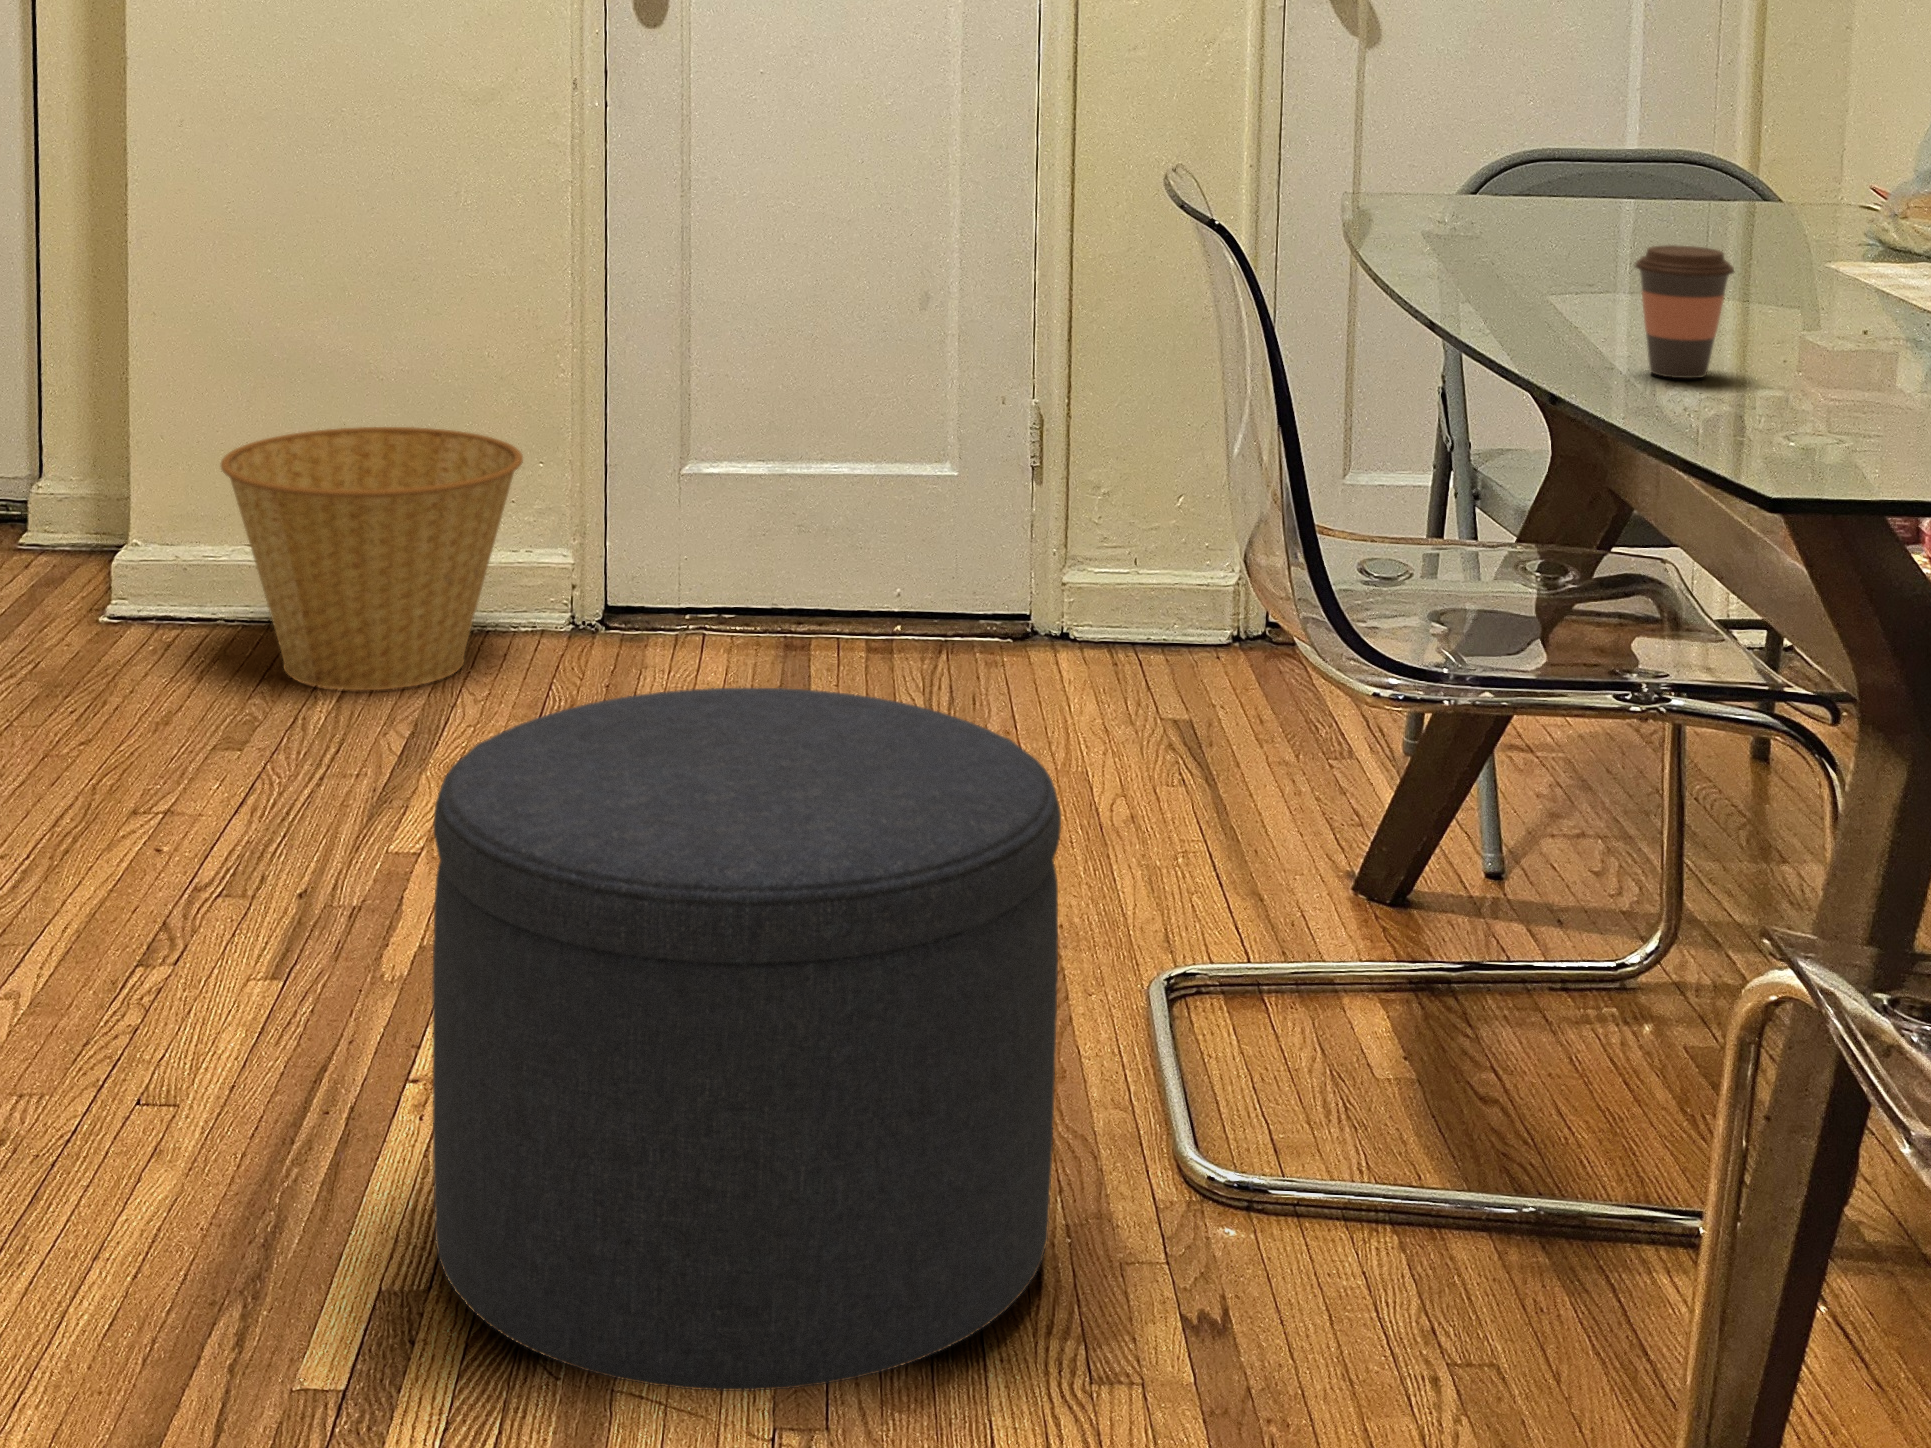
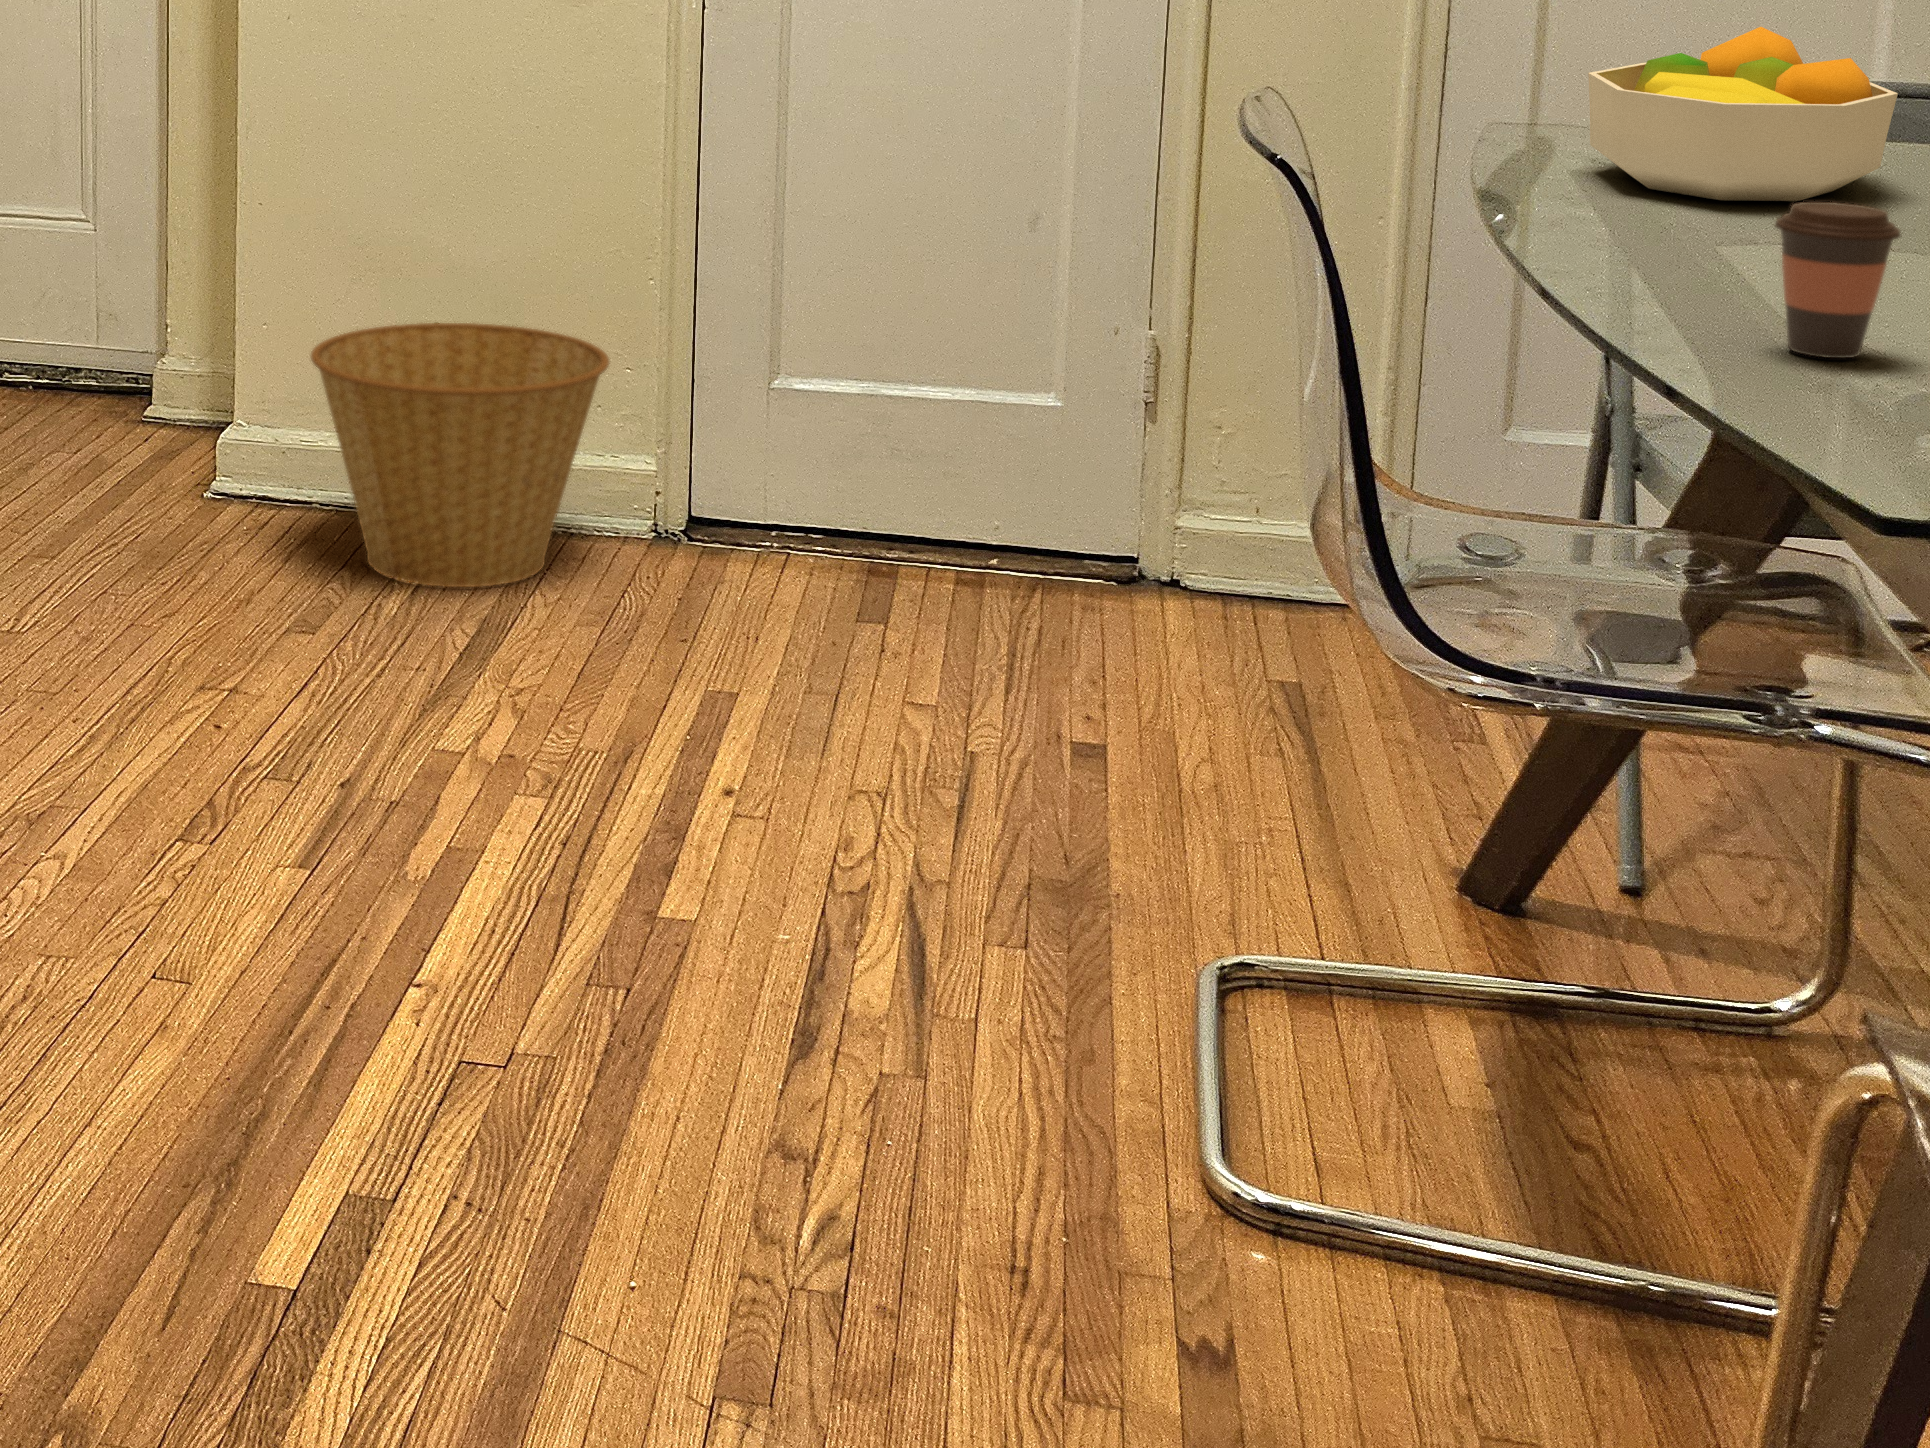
fruit bowl: none [1432,104,1682,254] -> present [1588,27,1898,201]
ottoman: present [432,688,1061,1391] -> none [404,624,1070,1358]

